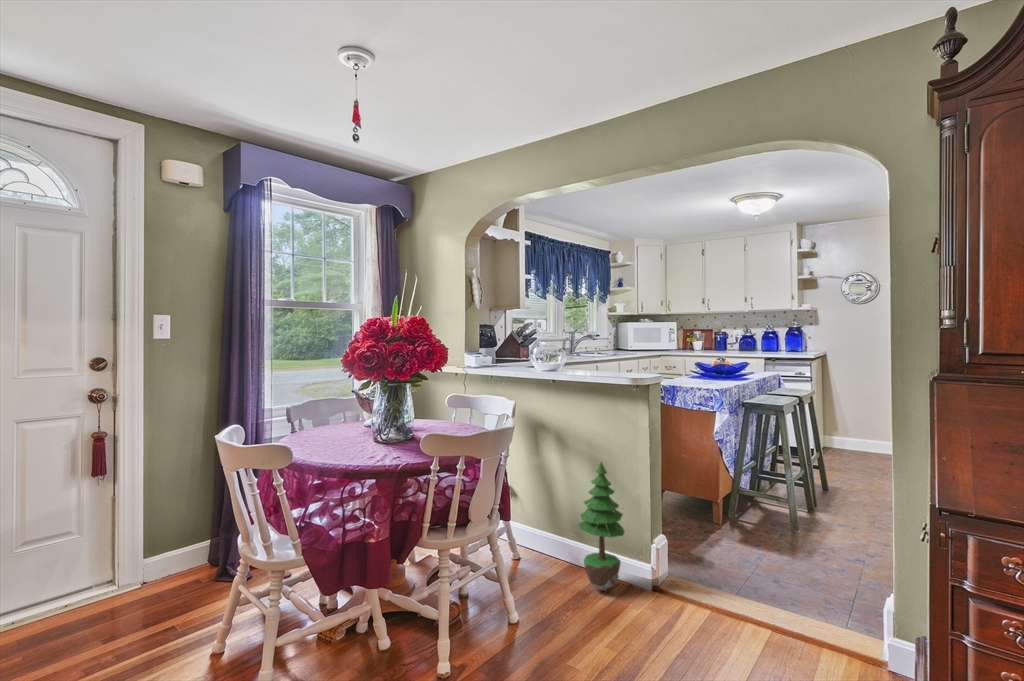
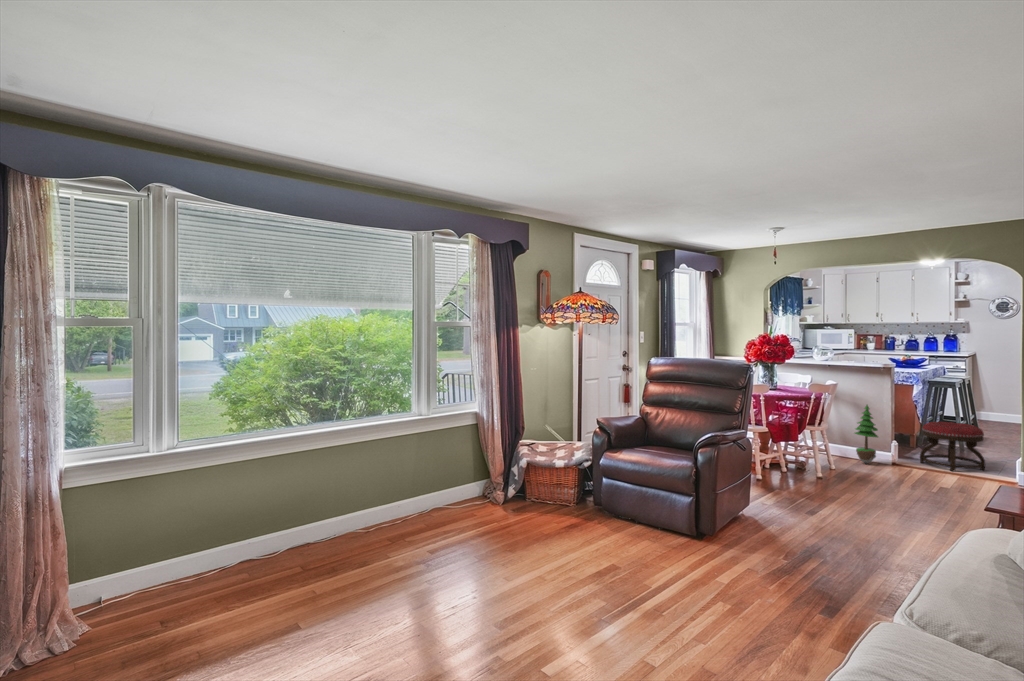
ottoman: none [713,489,834,612] -> present [920,422,985,471]

